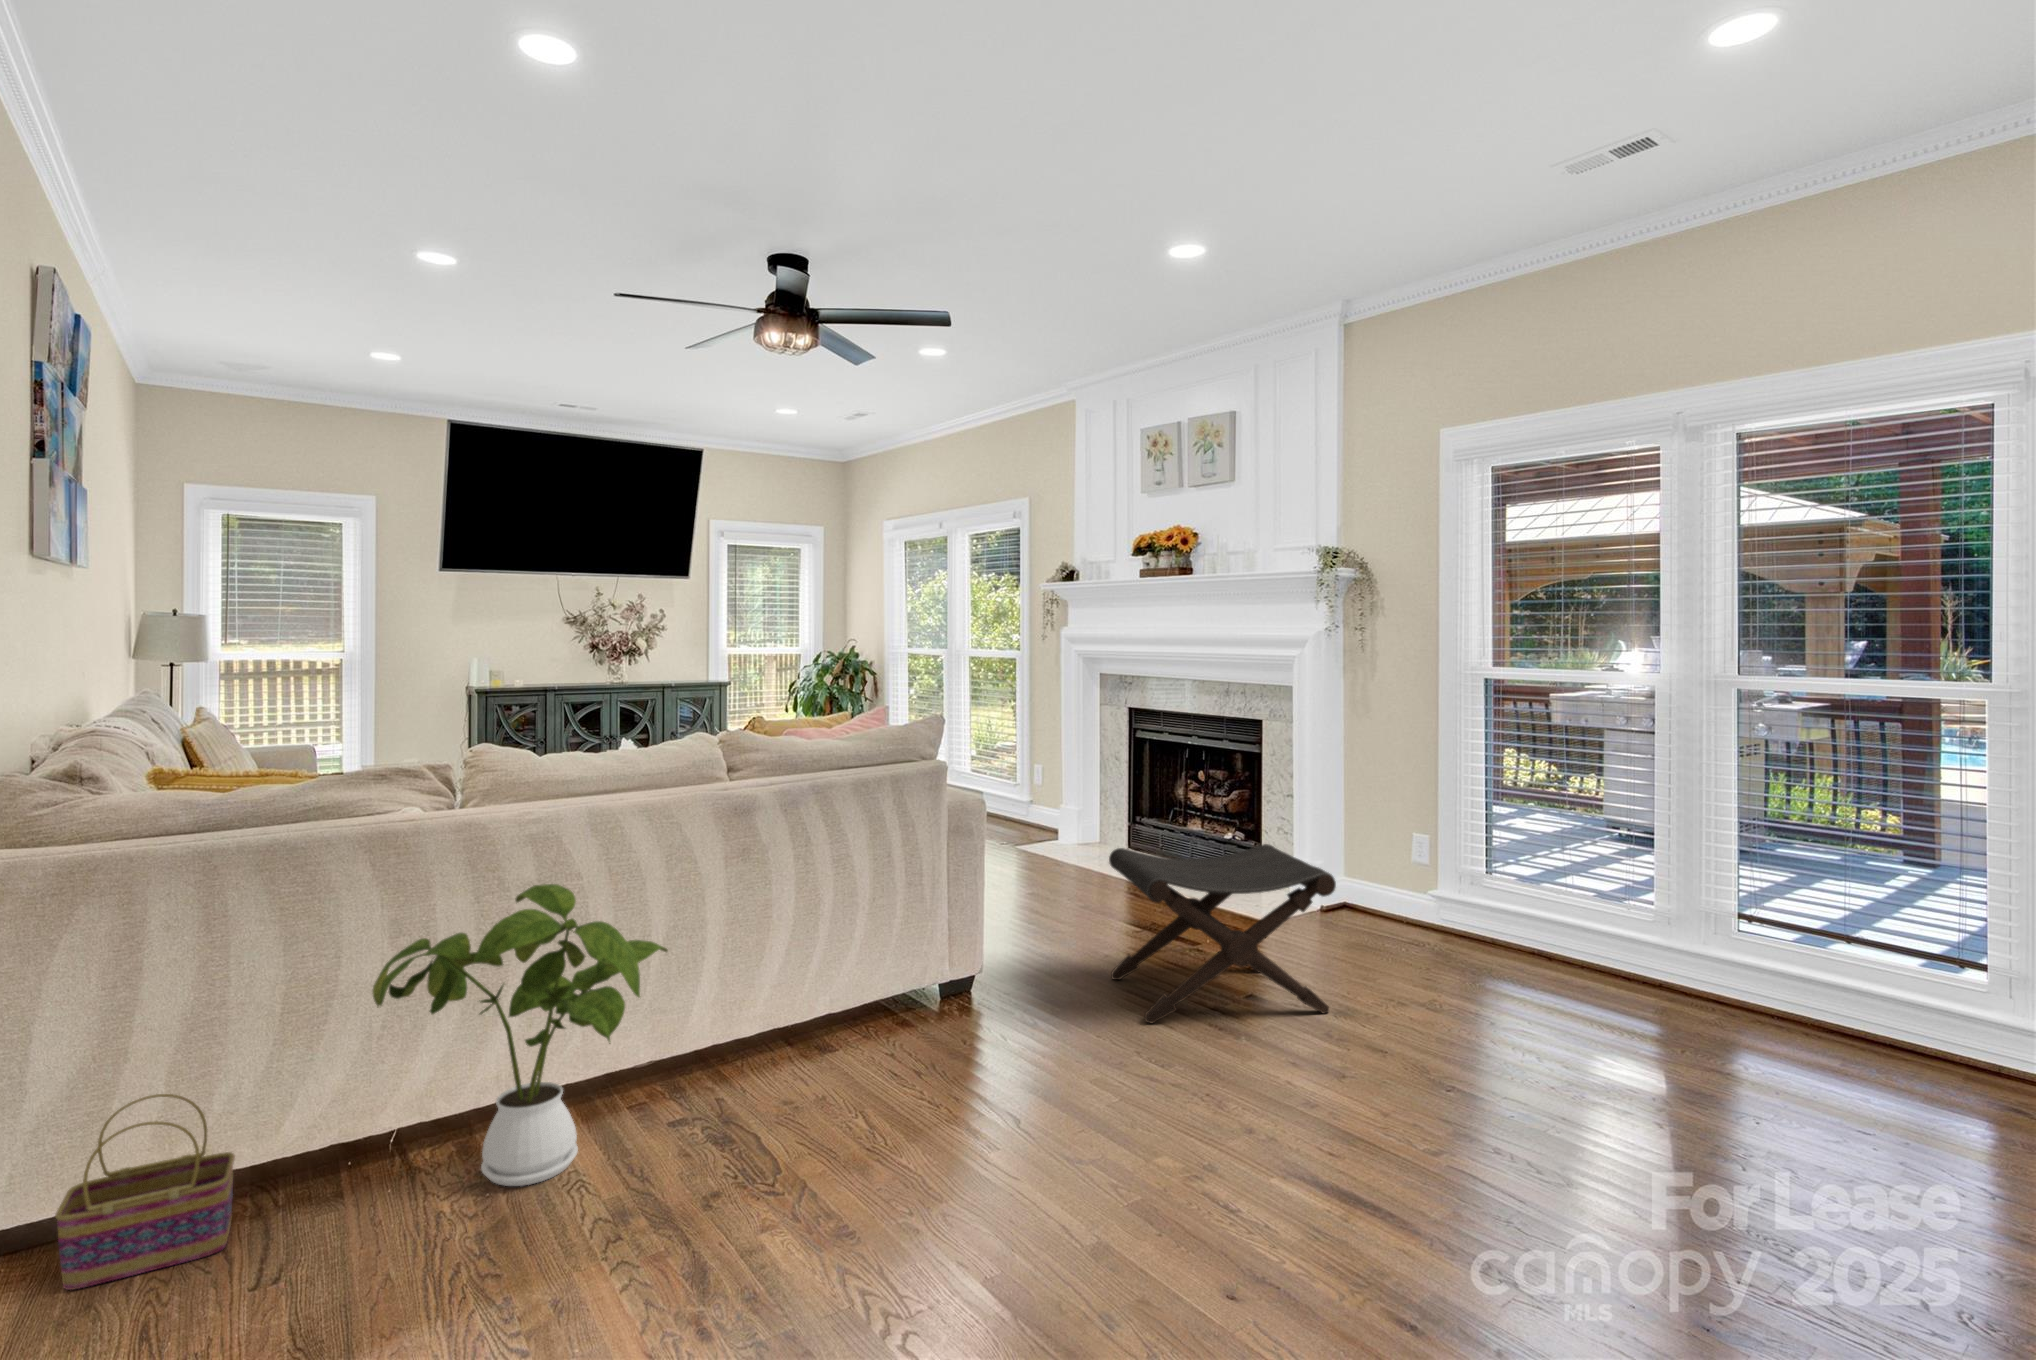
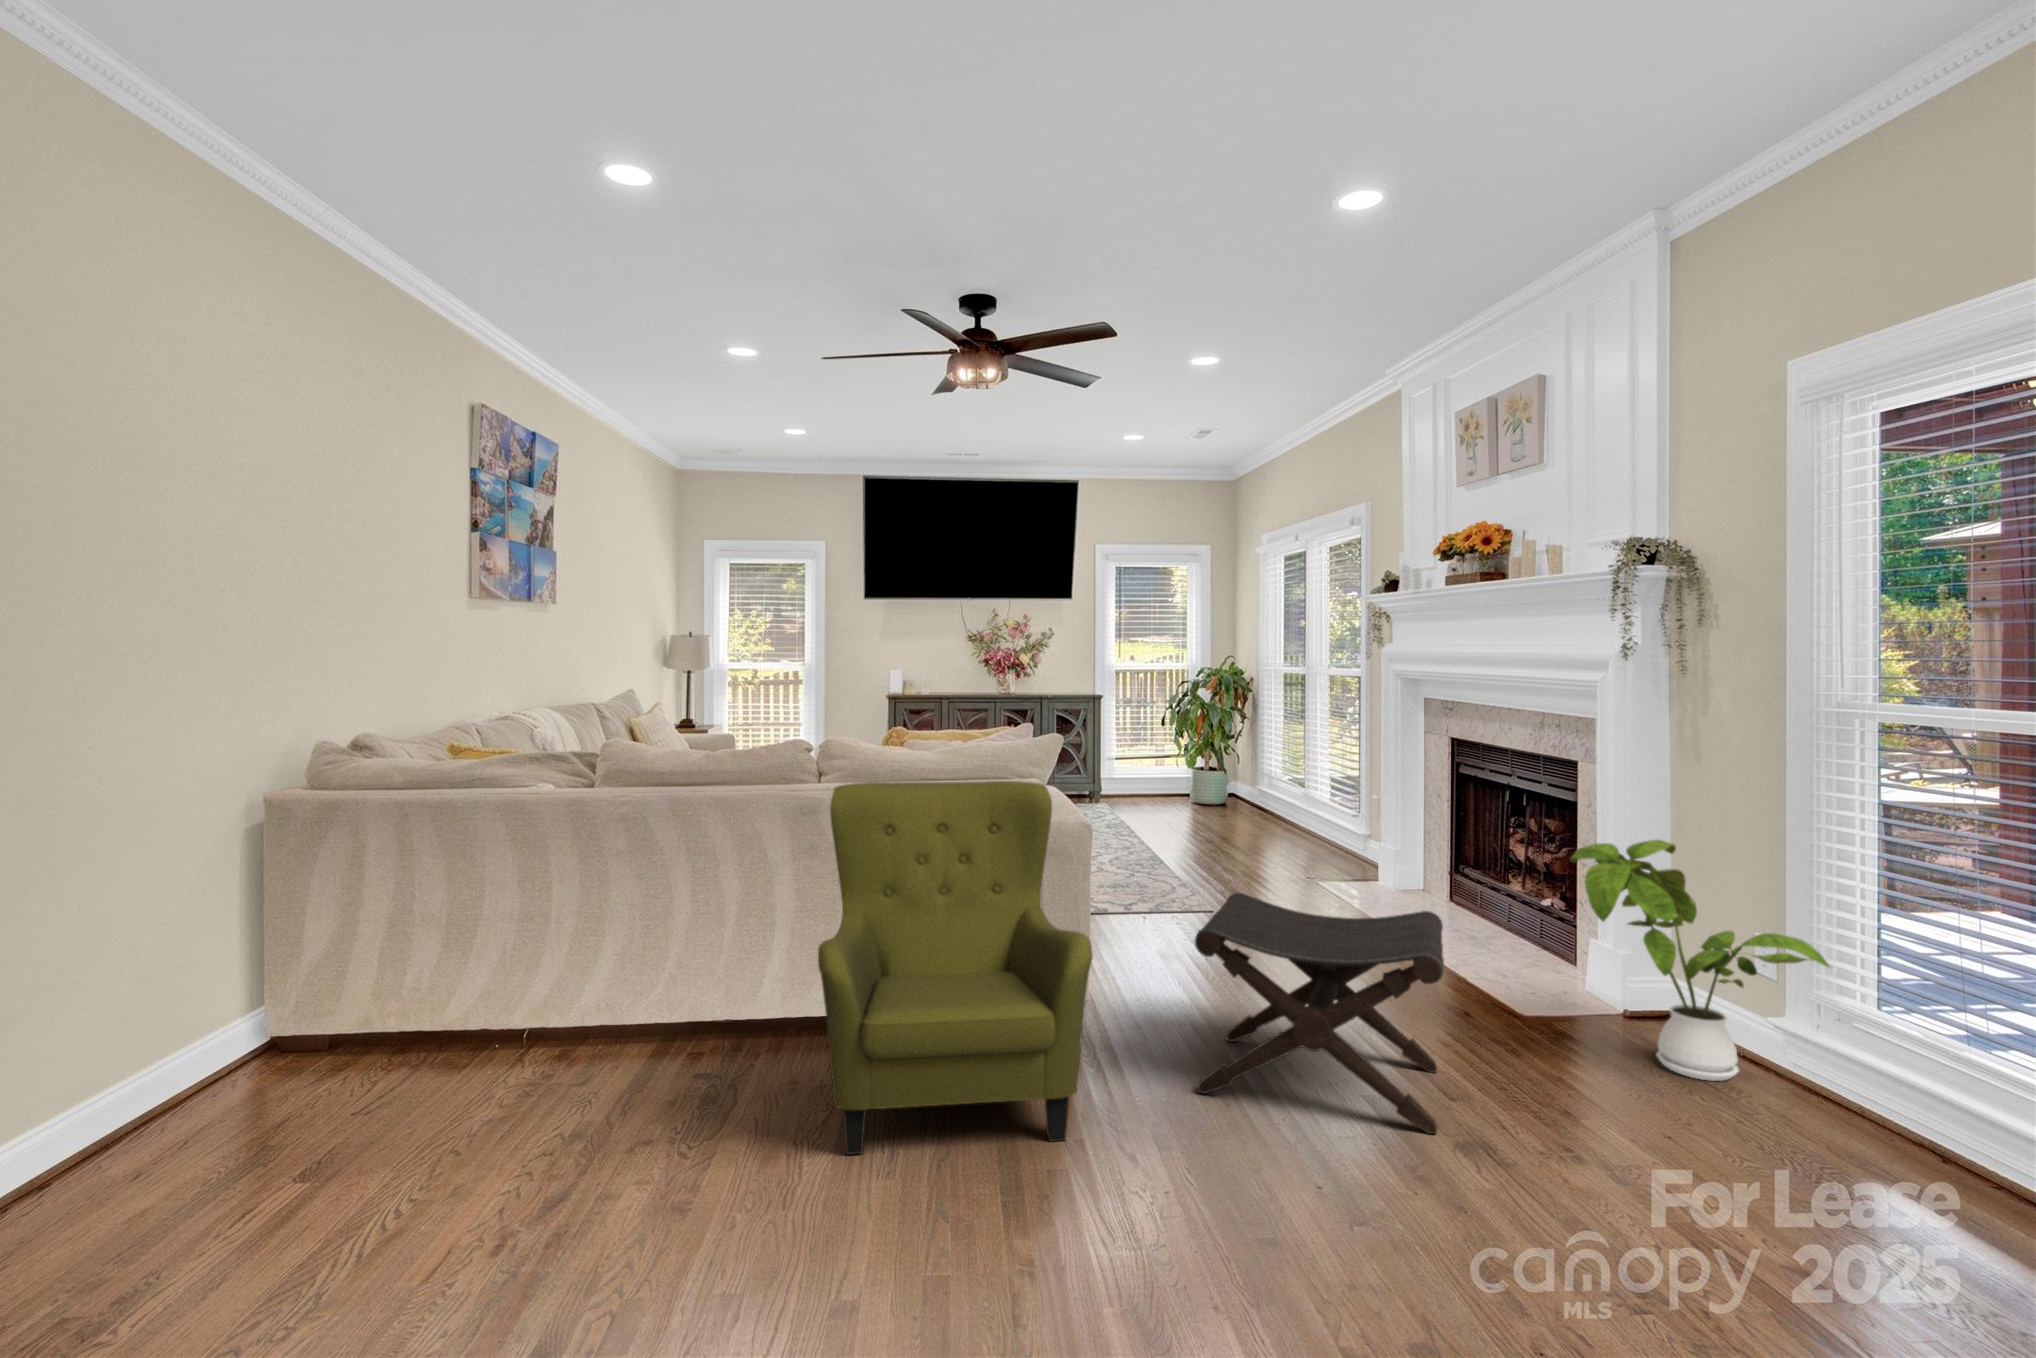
armchair: none [803,762,1123,1149] -> present [818,781,1093,1155]
house plant: present [372,884,668,1186] -> present [1570,840,1830,1081]
basket: present [55,1094,235,1290] -> none [289,967,404,1085]

